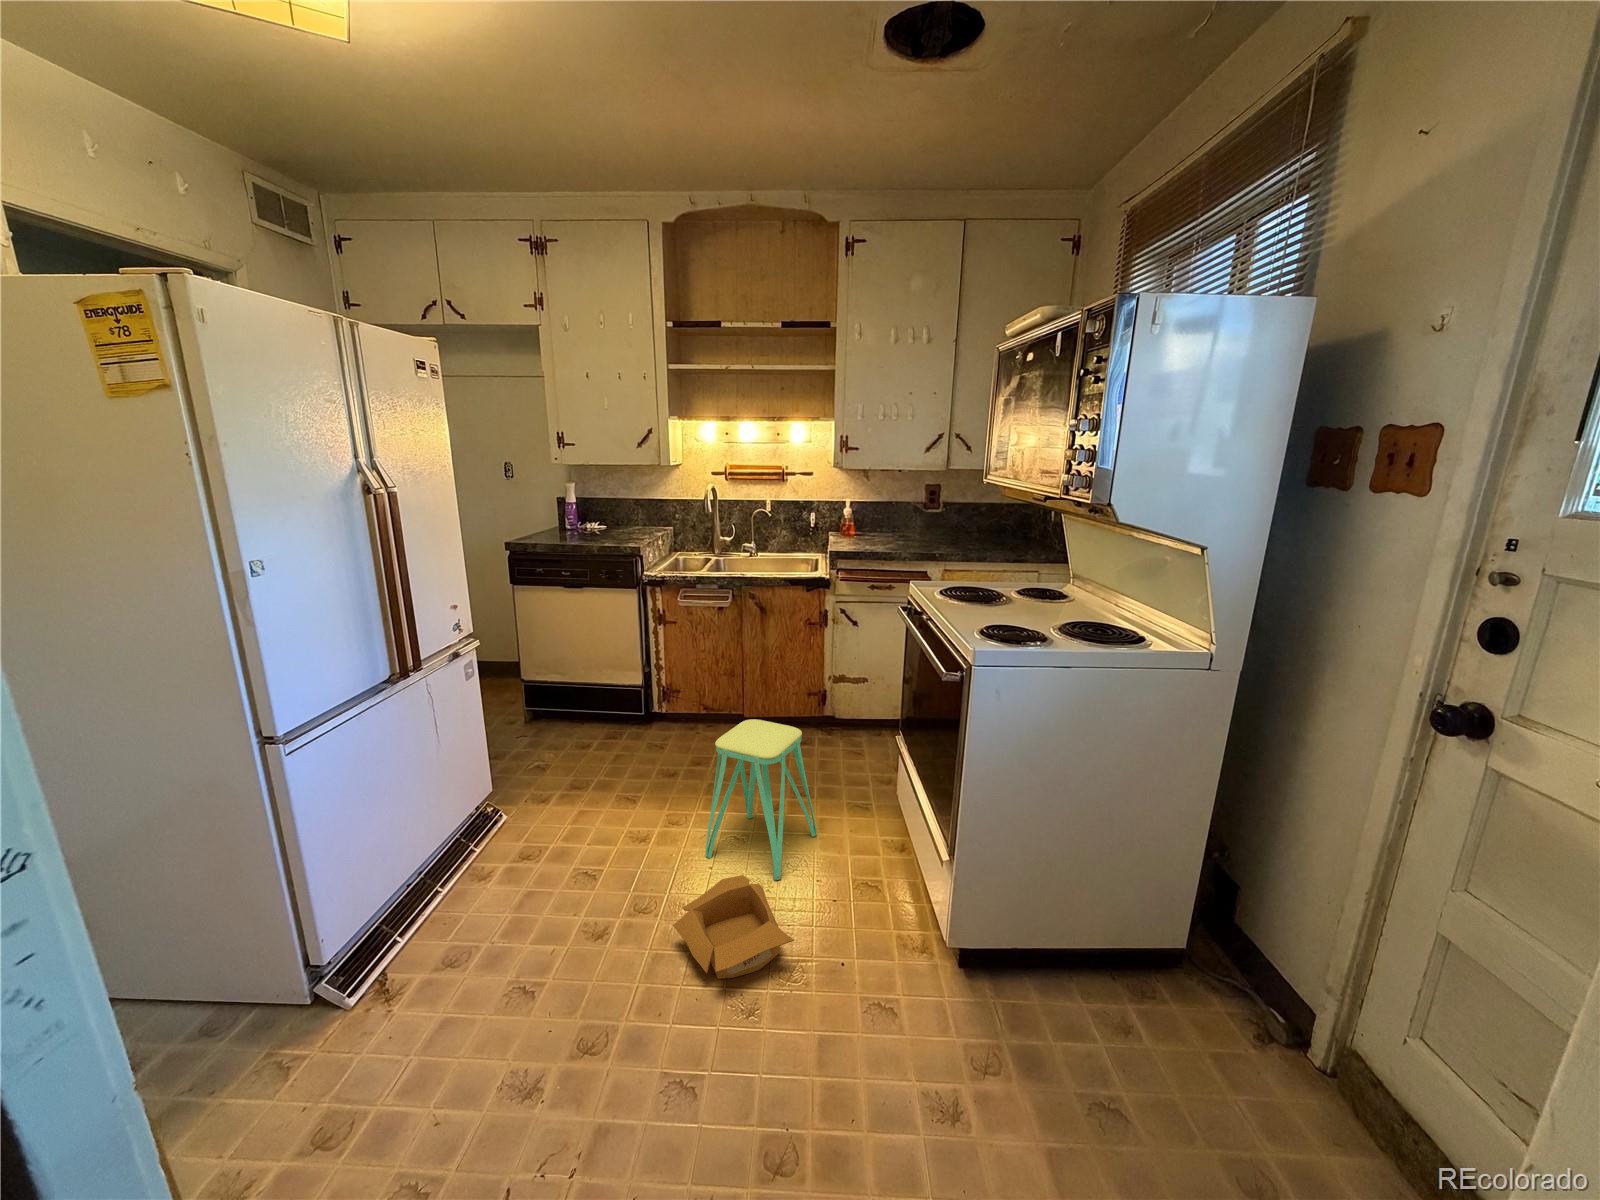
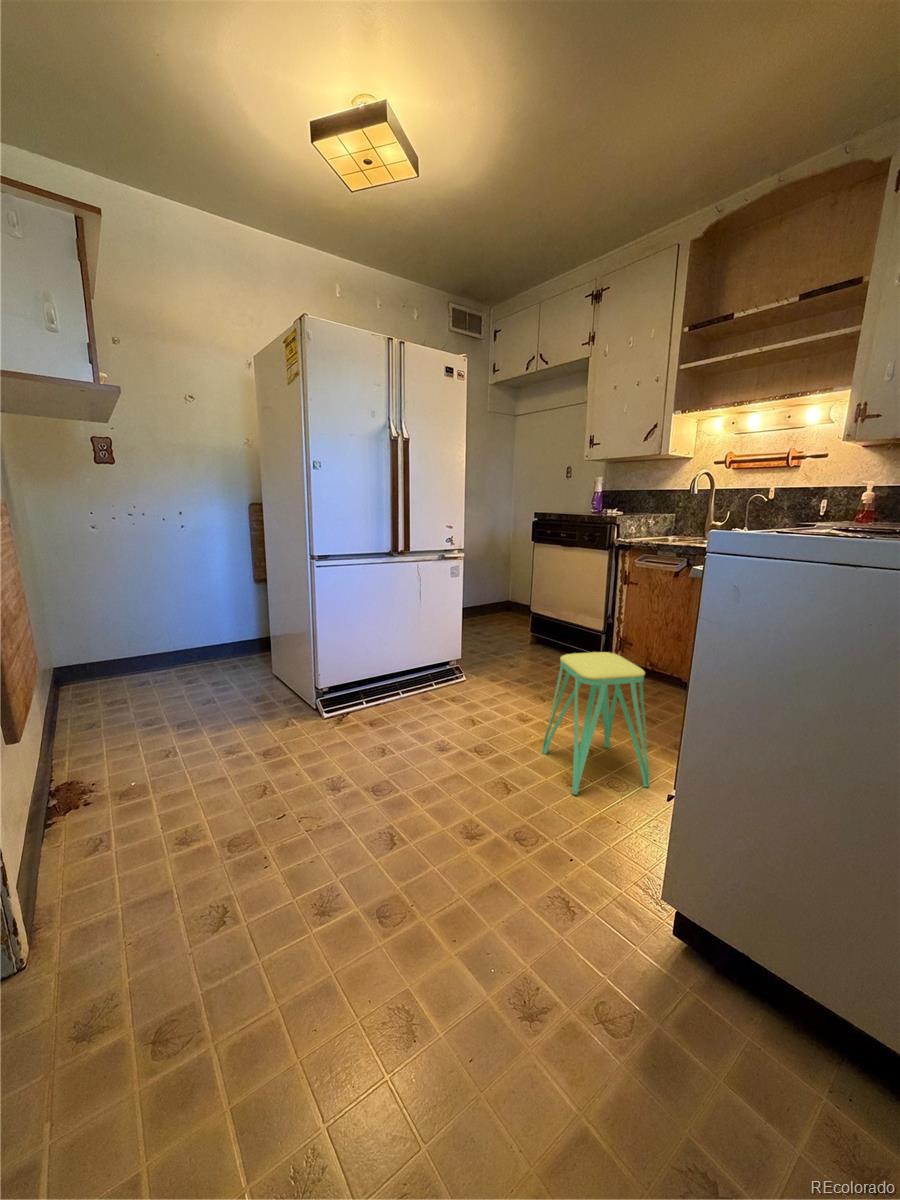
cardboard box: present [673,875,794,979] -> none [441,759,537,834]

